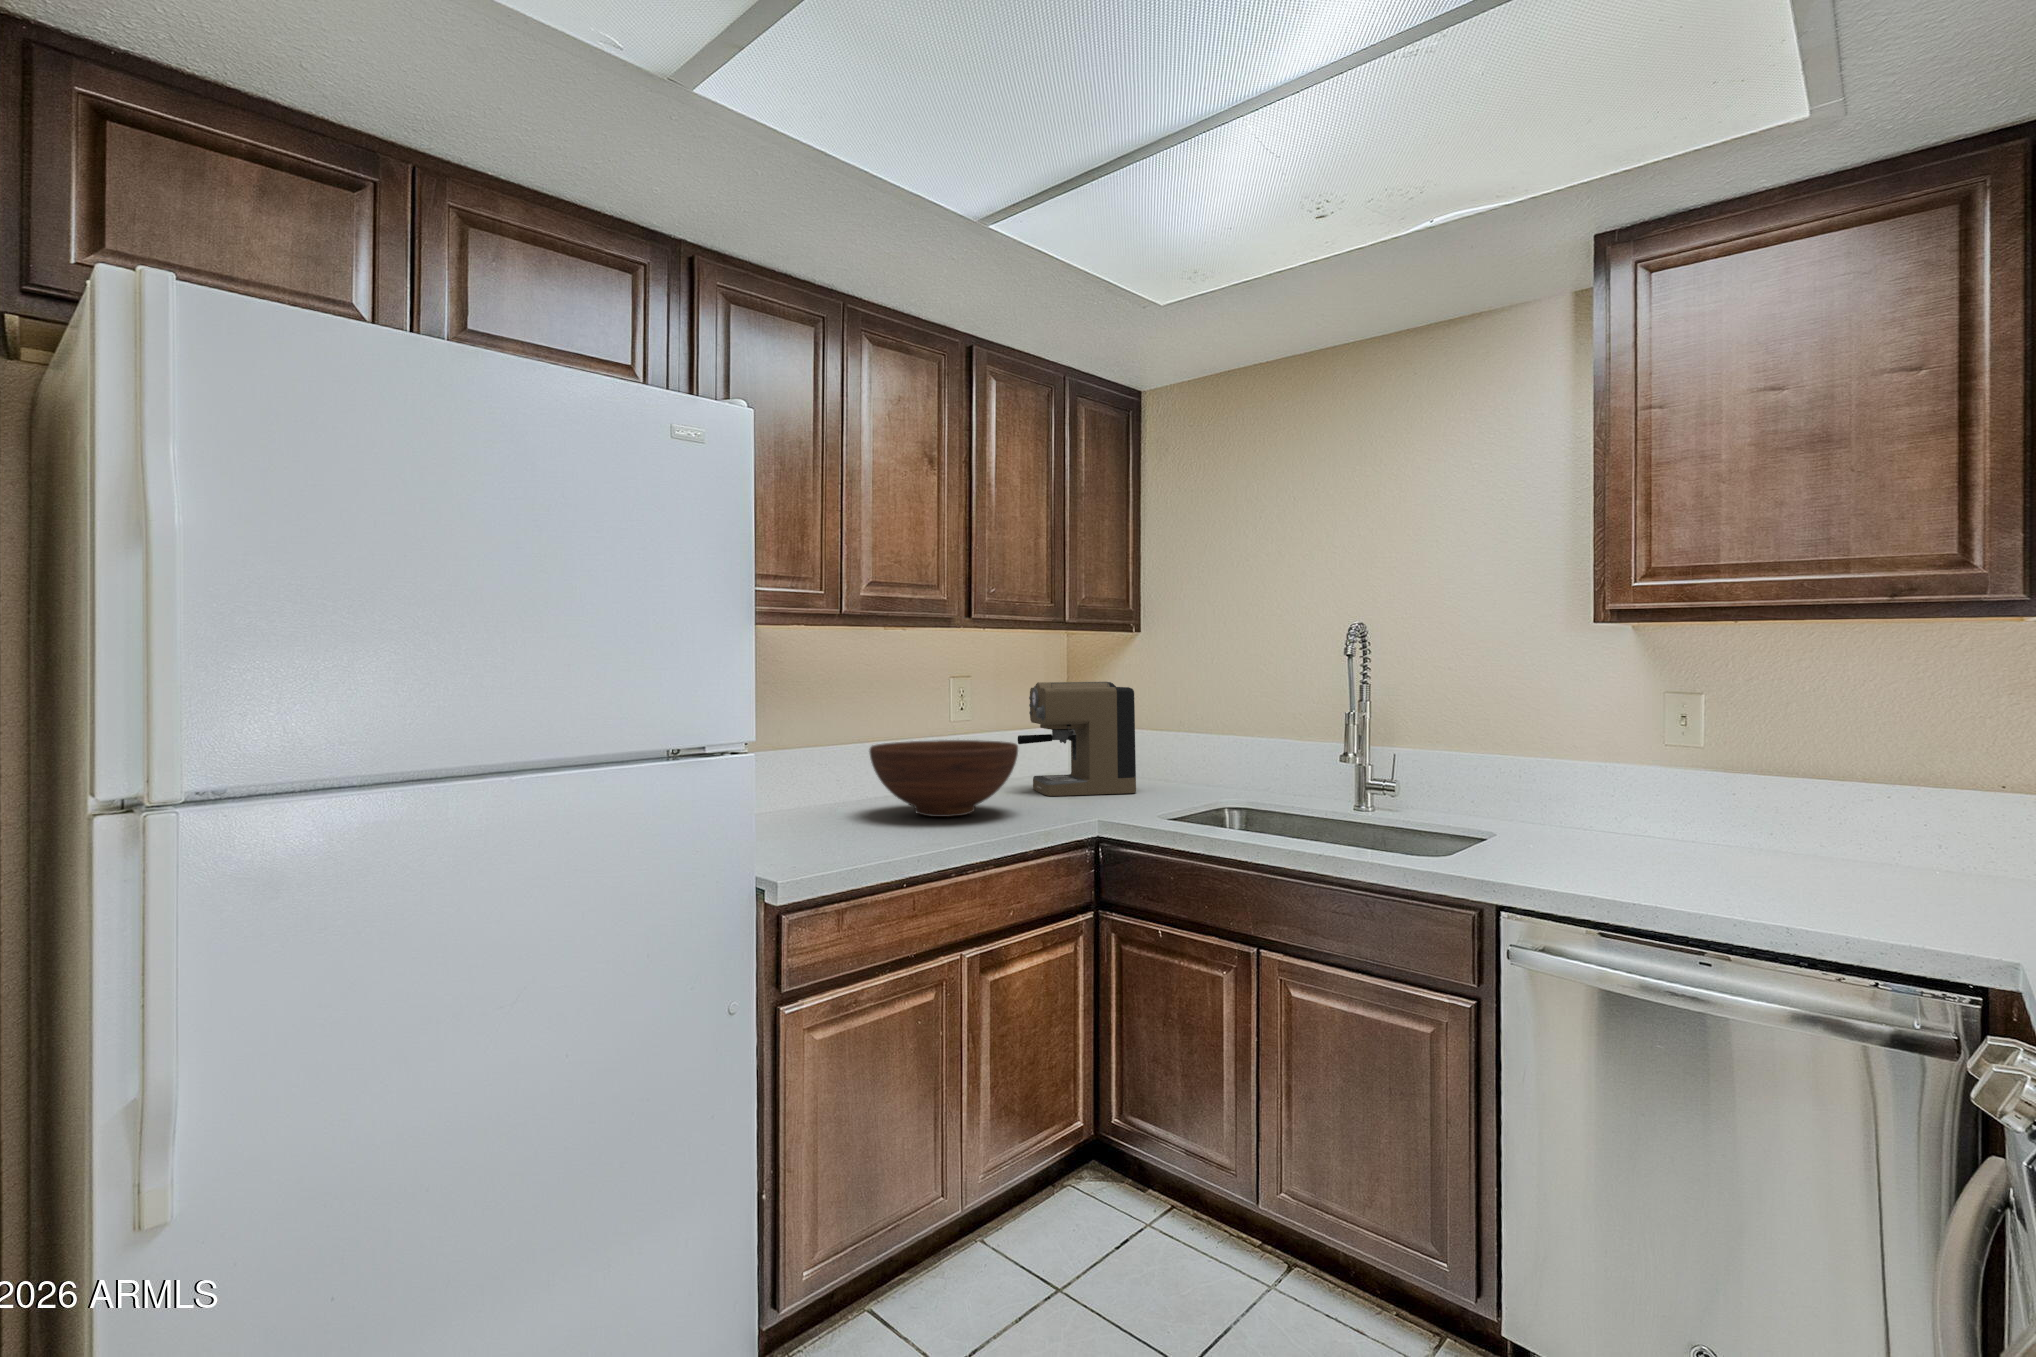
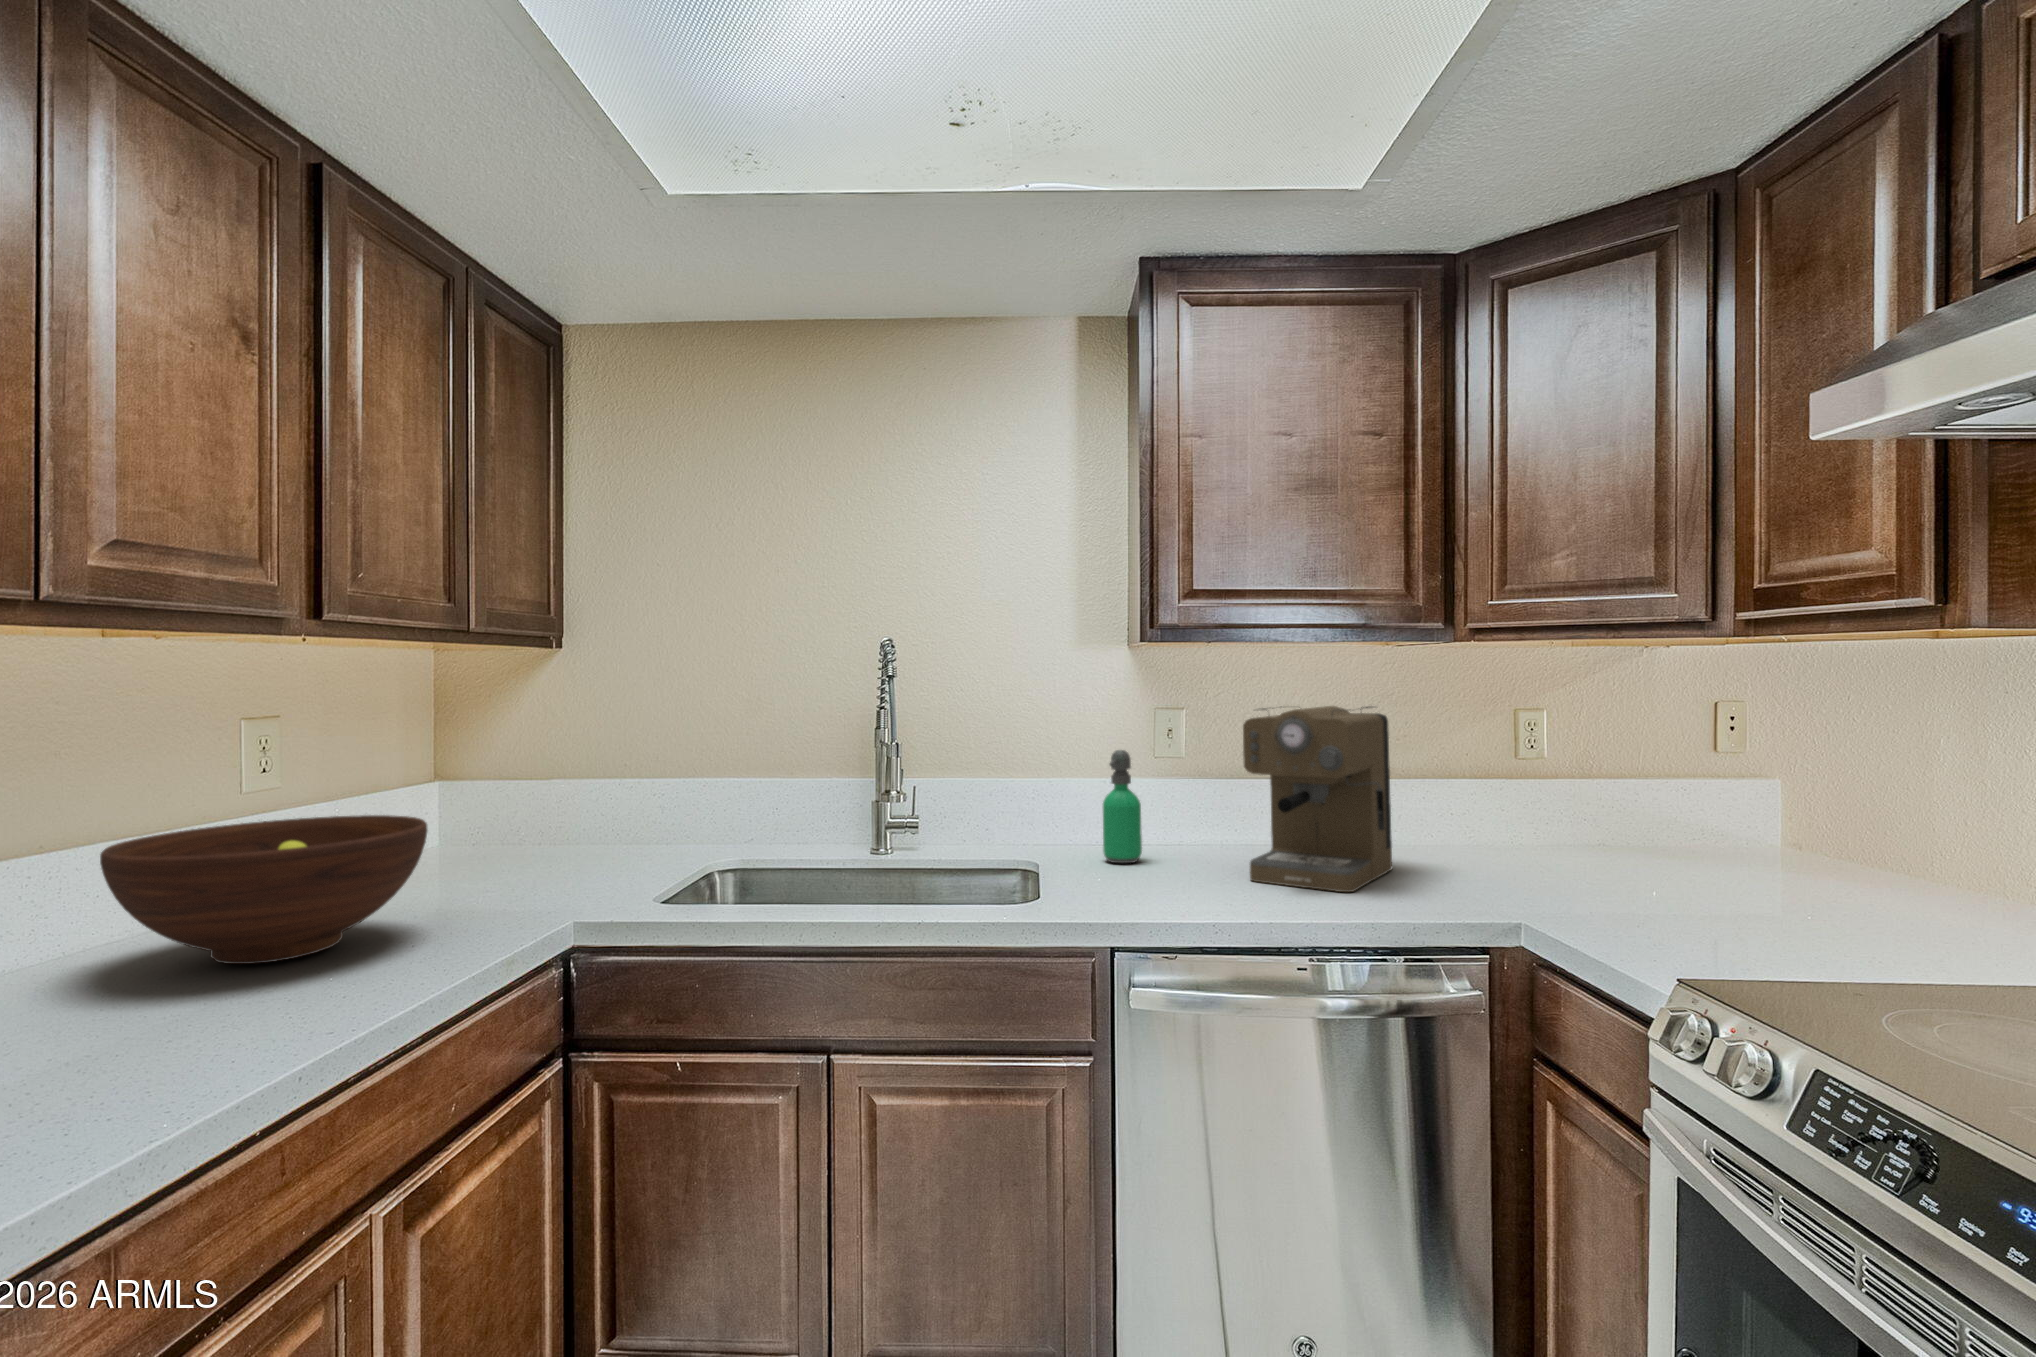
coffee maker: present [1018,682,1136,796] -> present [1243,706,1392,892]
soap dispenser: none [1562,727,1606,839] -> present [1103,750,1142,863]

